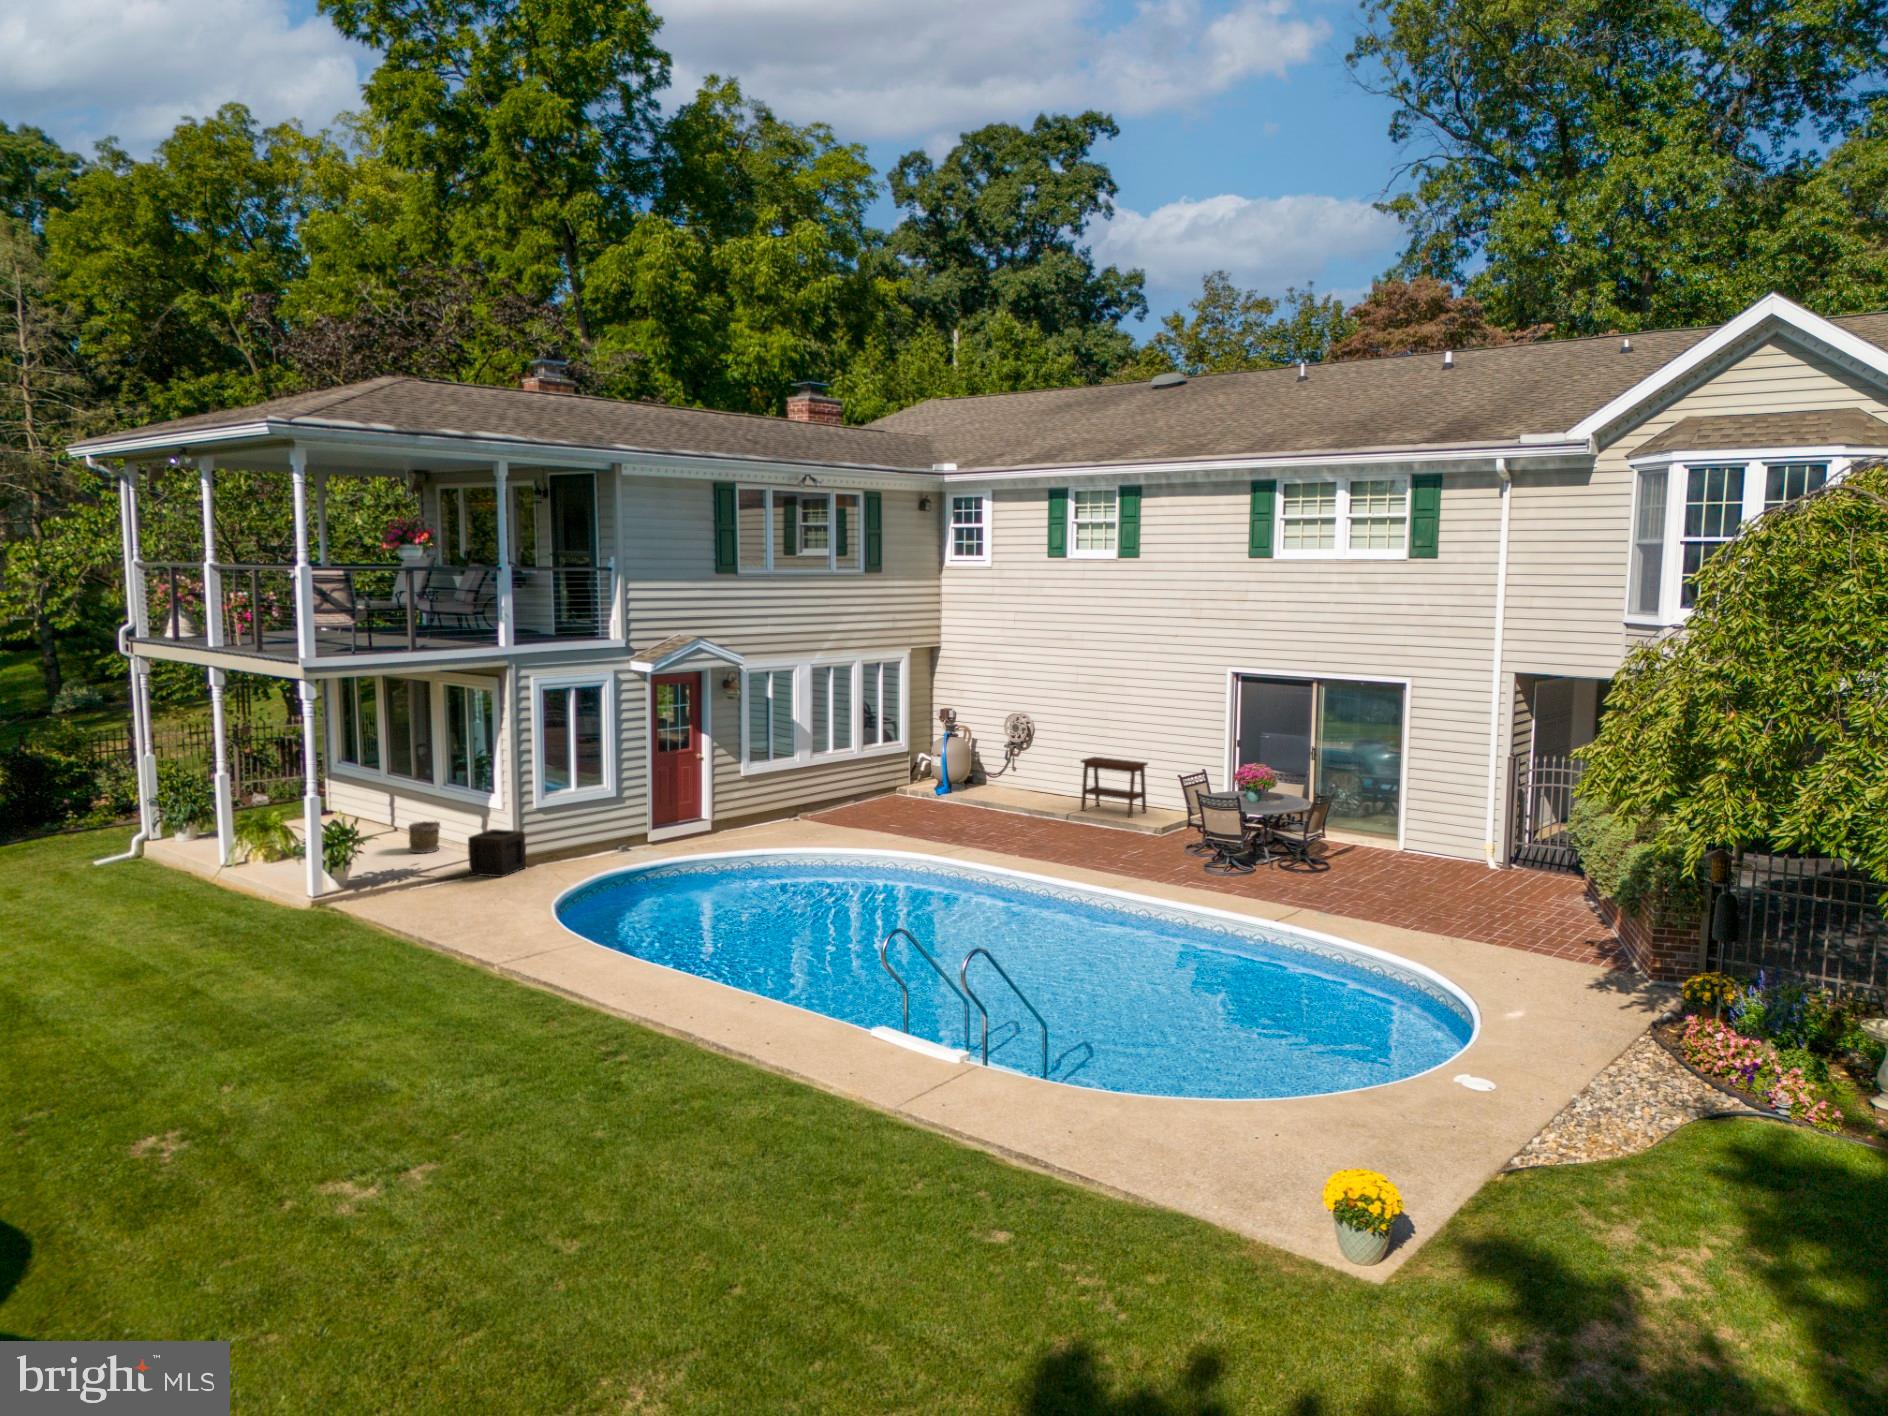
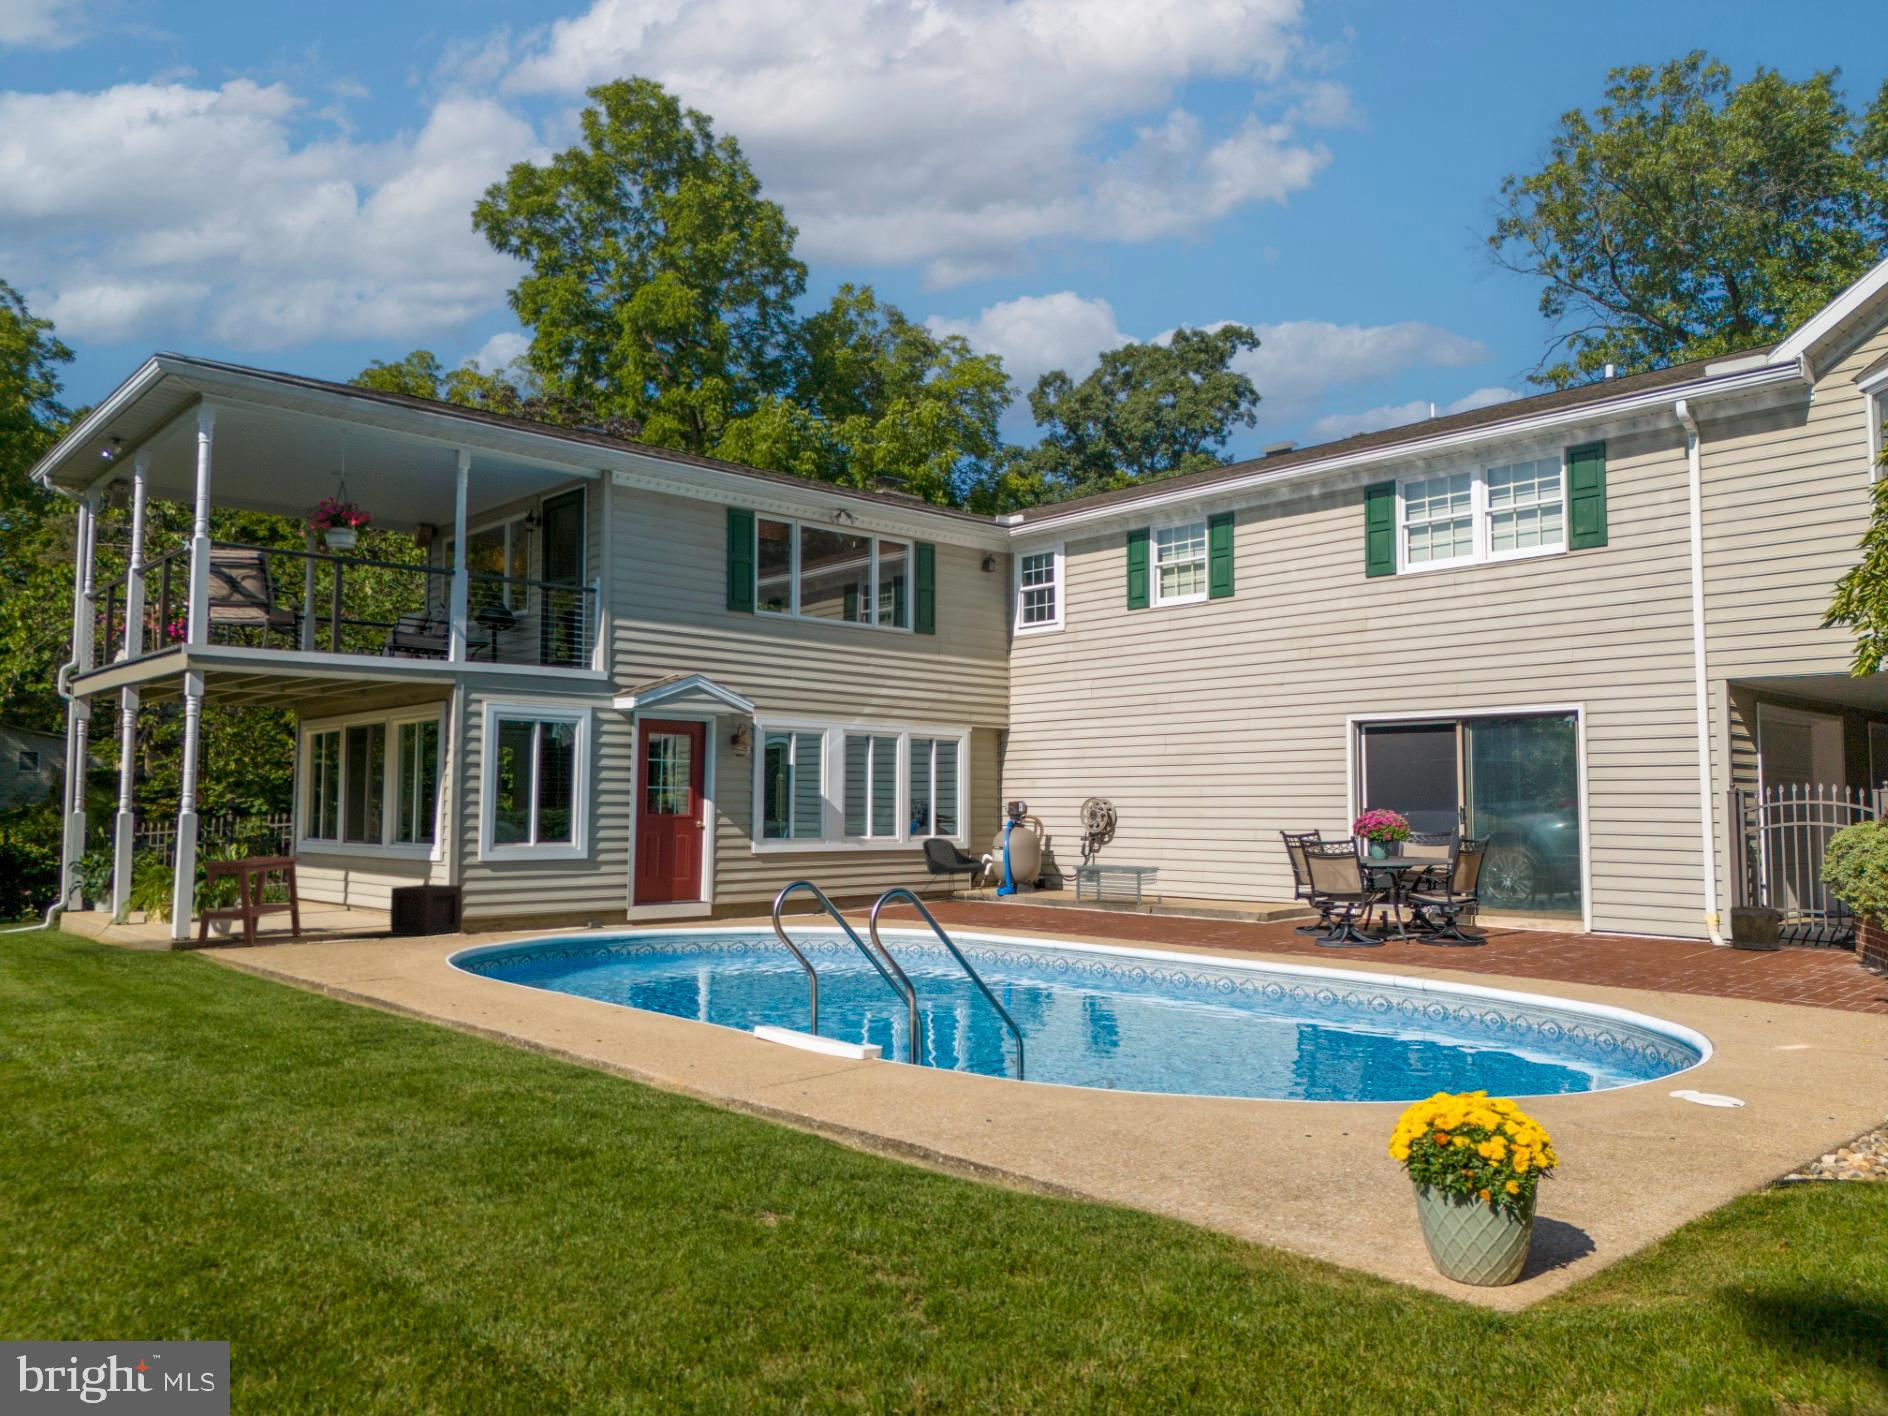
lounge chair: none [872,746,927,802] -> present [922,838,986,900]
side table: present [1081,757,1148,817] -> present [197,856,301,947]
storage bench: none [1000,767,1073,806] -> present [1073,864,1162,905]
bucket: present [409,821,440,853] -> present [1730,905,1783,951]

